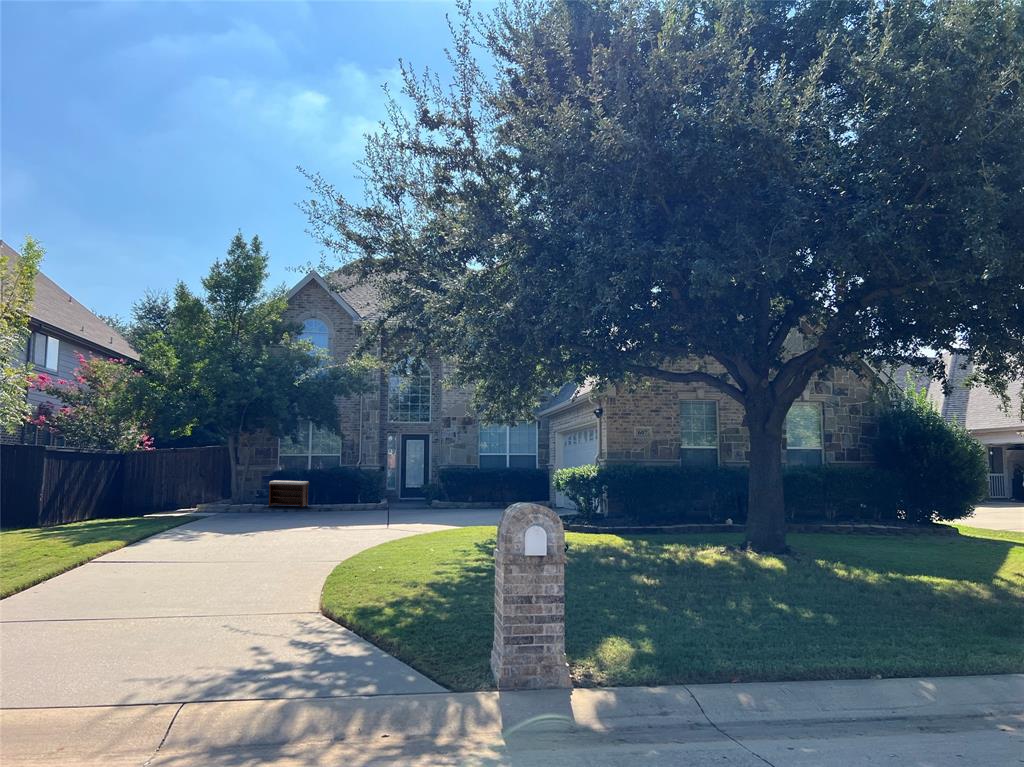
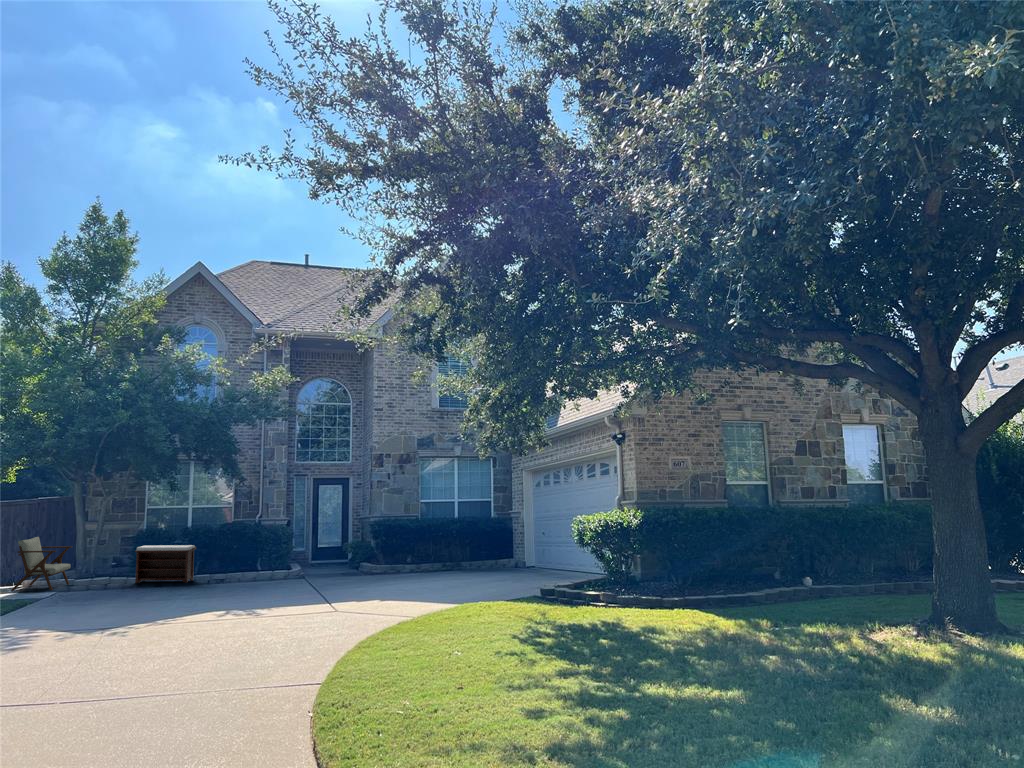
lounge chair: none [188,472,227,508] -> present [11,537,72,591]

